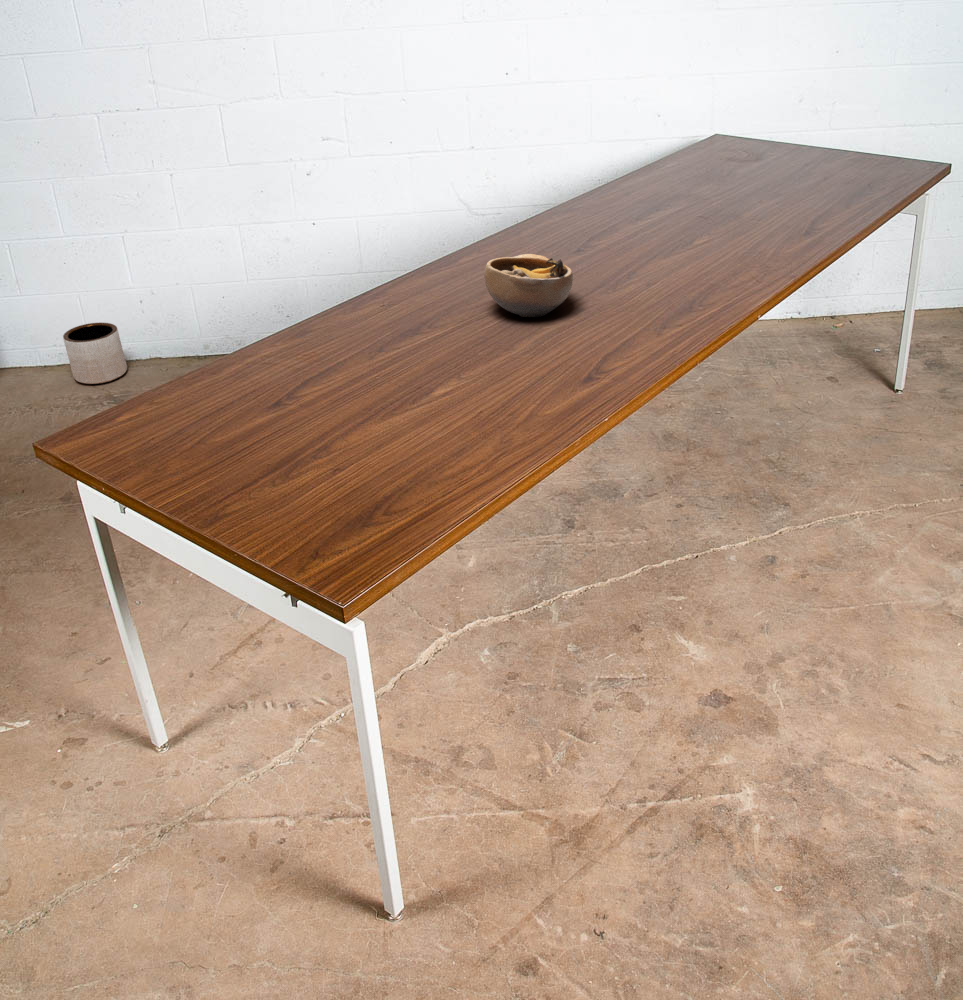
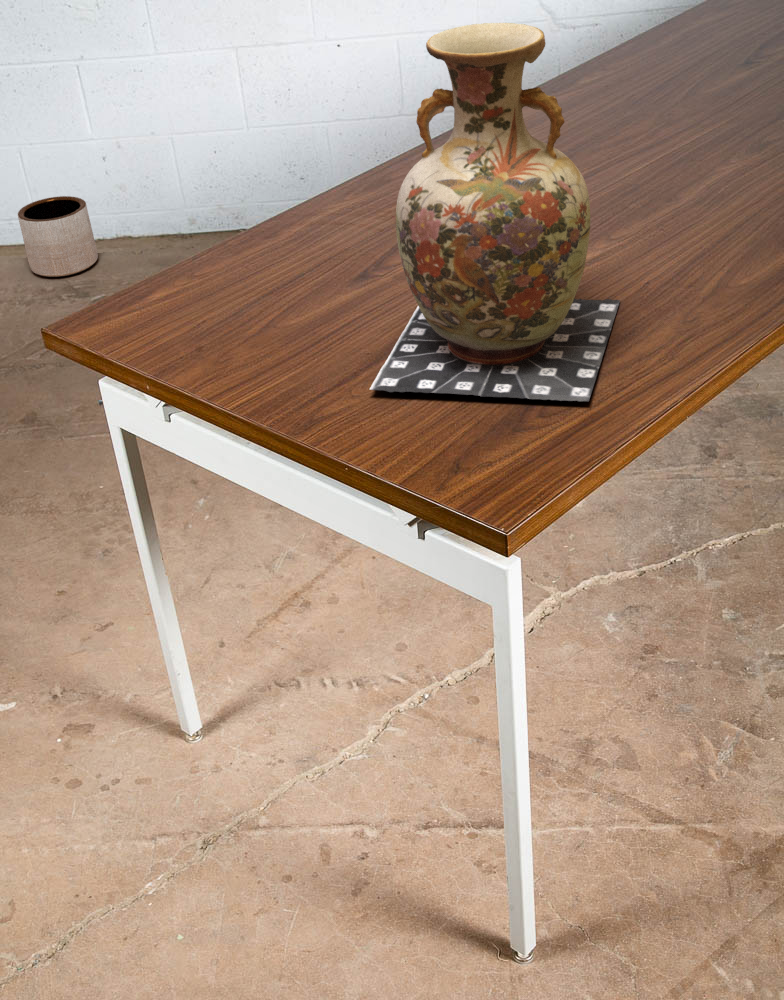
vase: none [268,231,464,506] -> present [370,23,620,401]
bowl: present [484,254,573,317] -> none [621,73,744,159]

